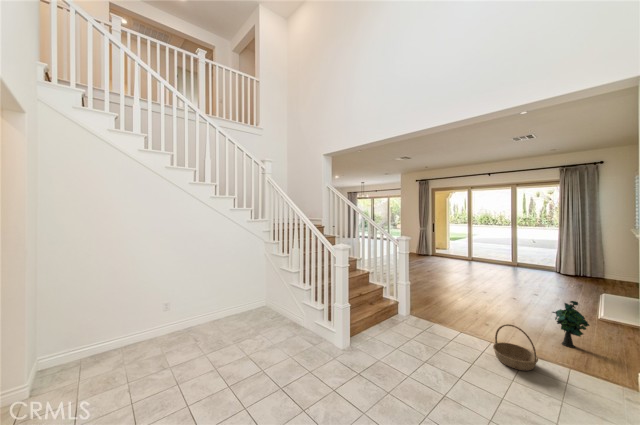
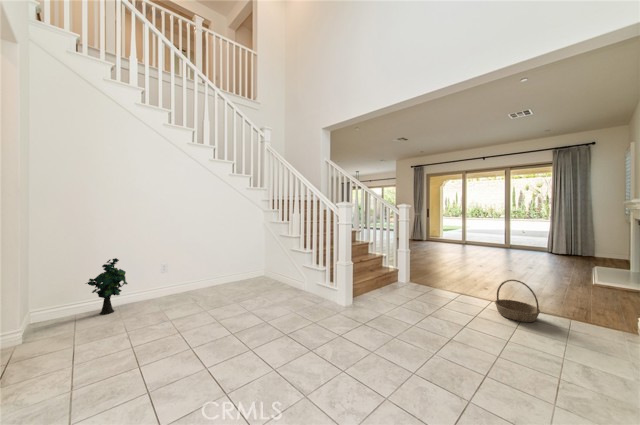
decorative plant: present [553,301,589,348] -> present [86,258,128,315]

